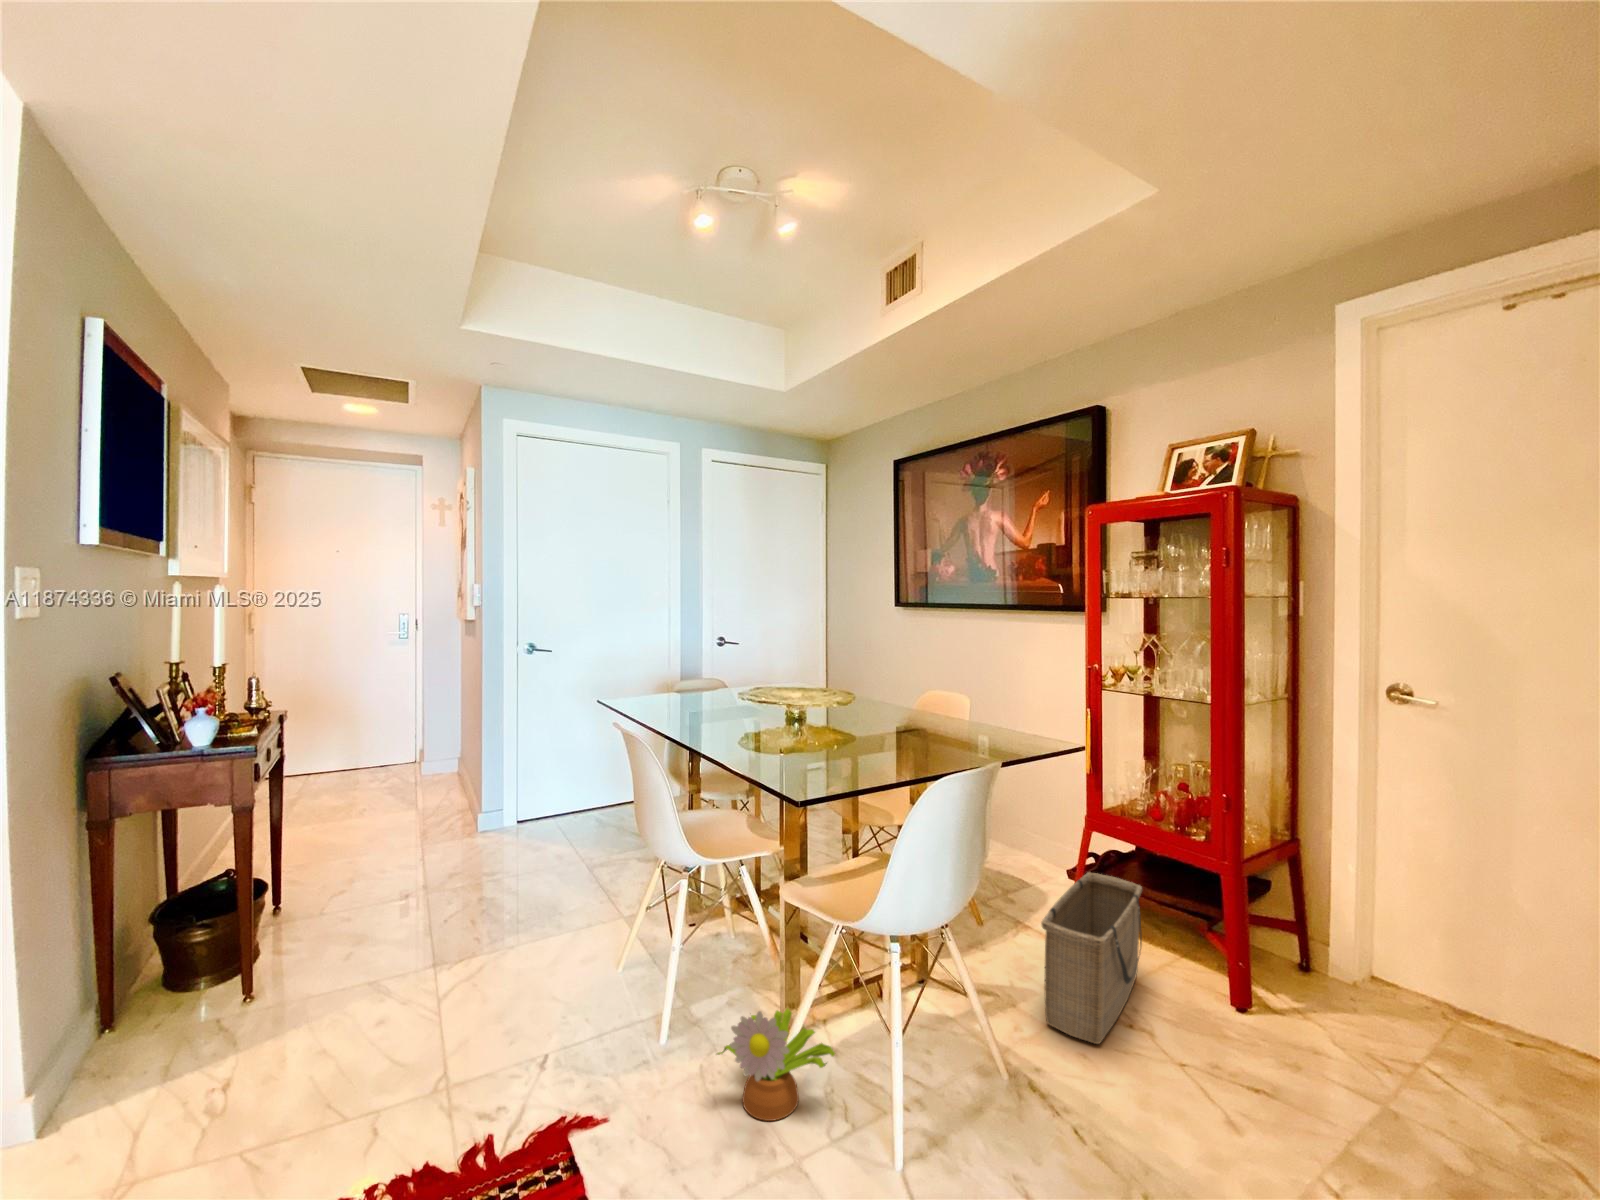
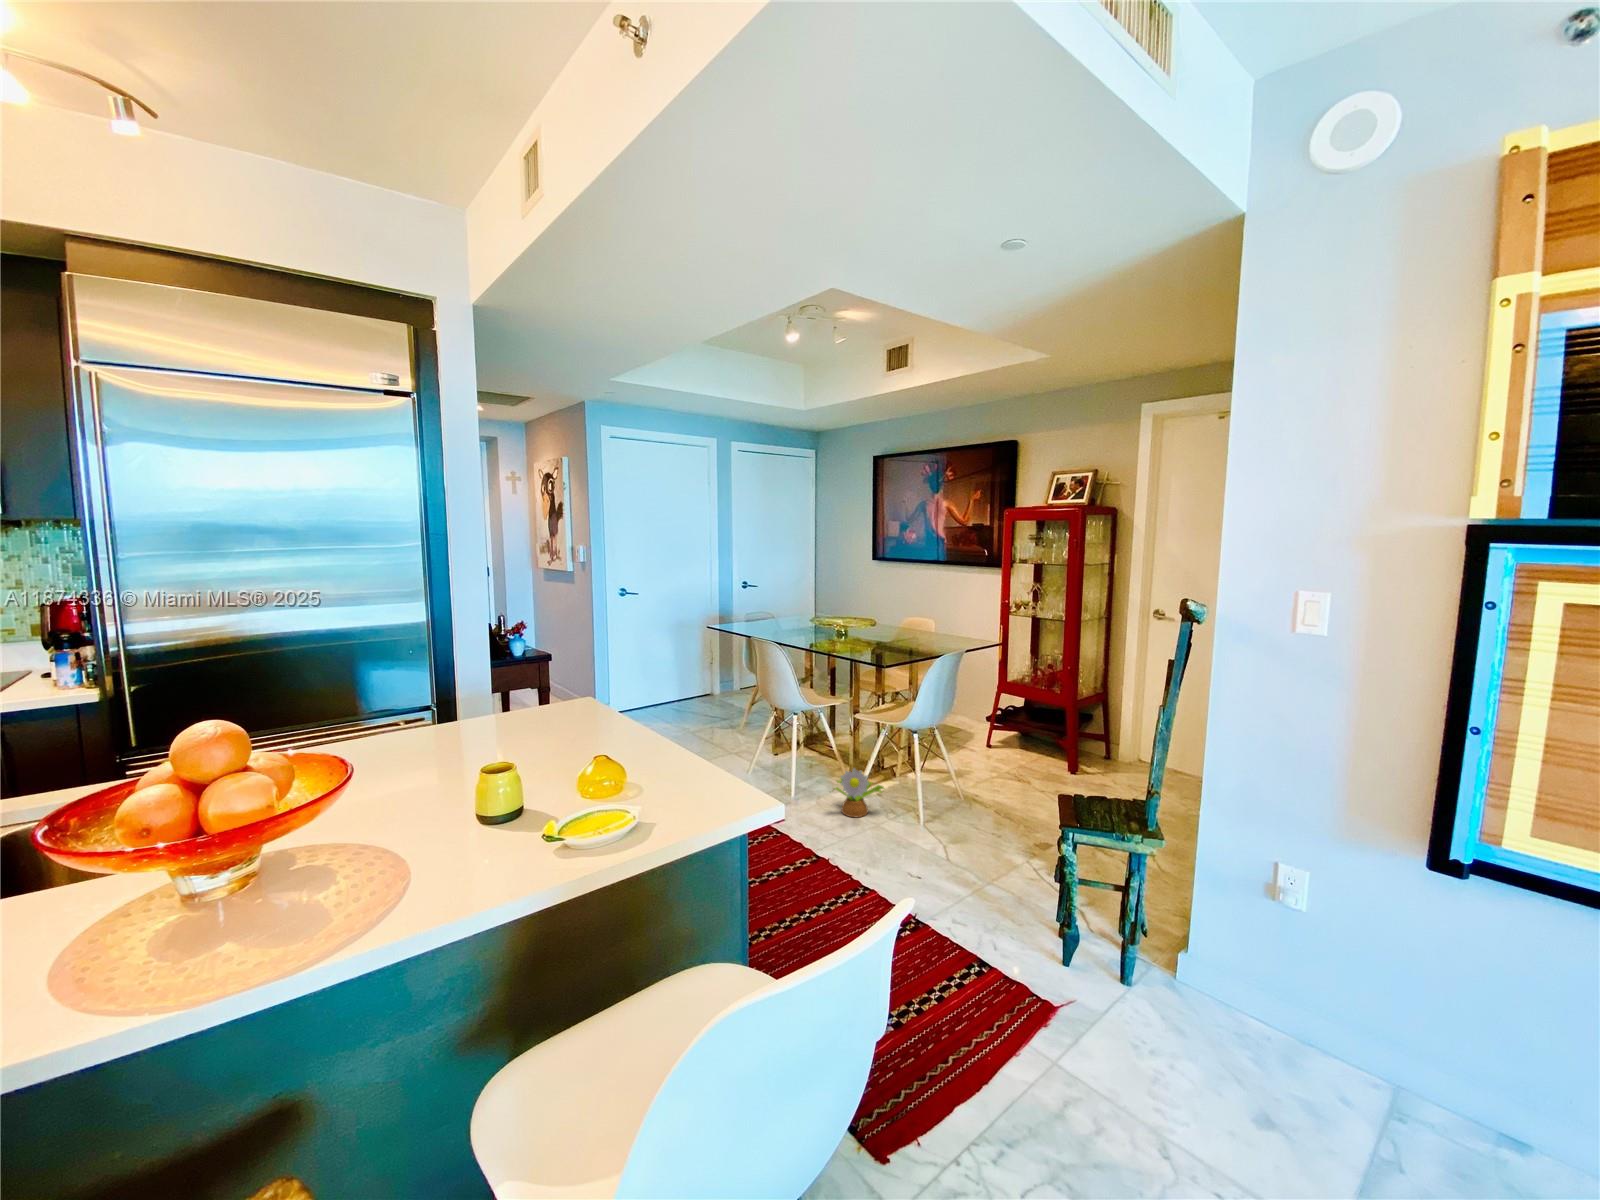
basket: present [1041,872,1142,1044] -> none [978,712,1027,787]

